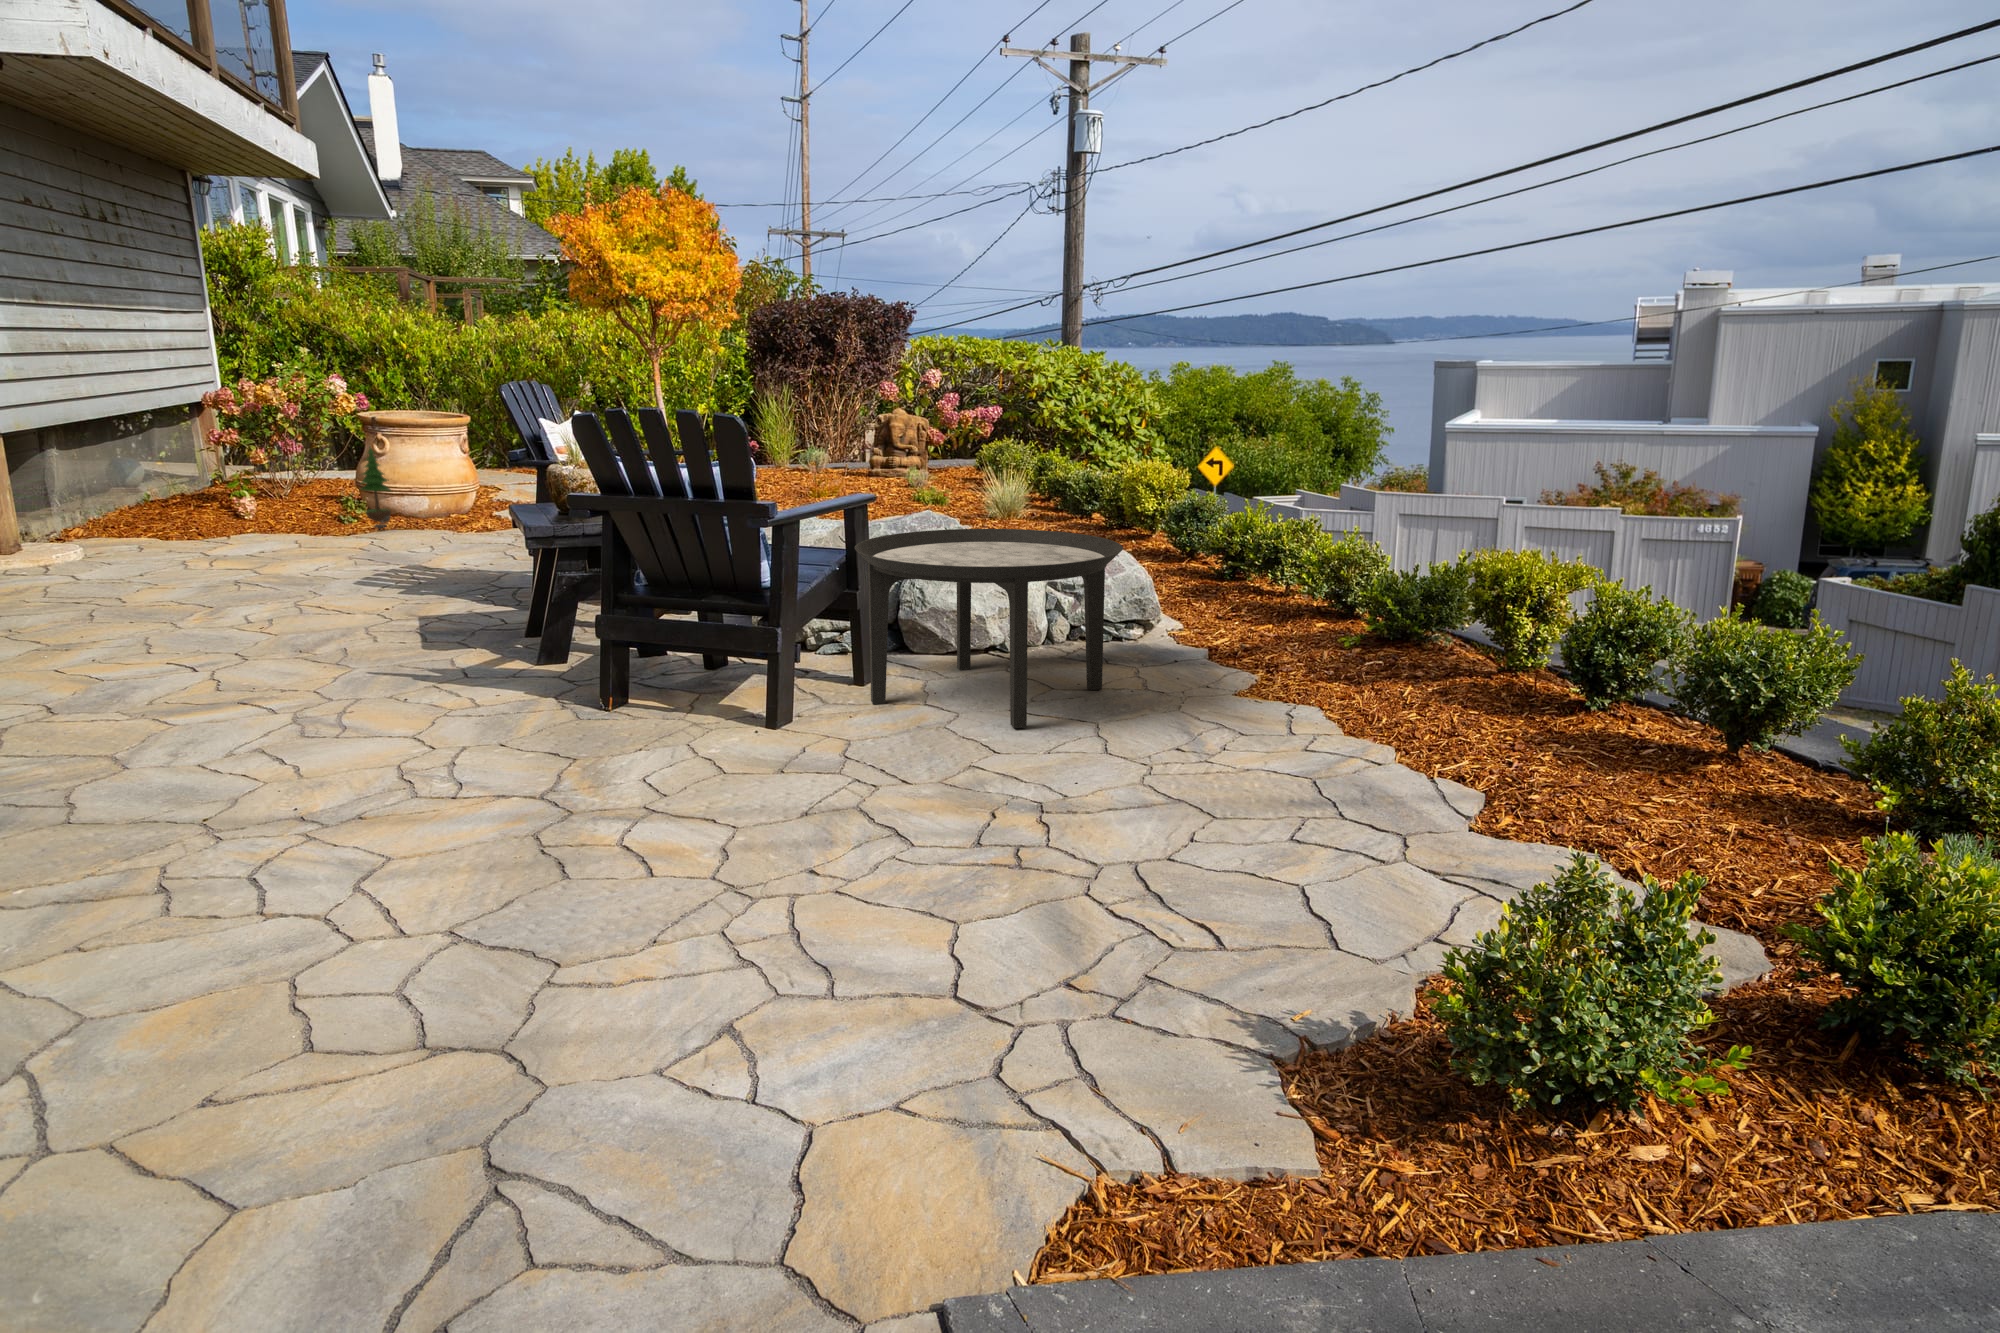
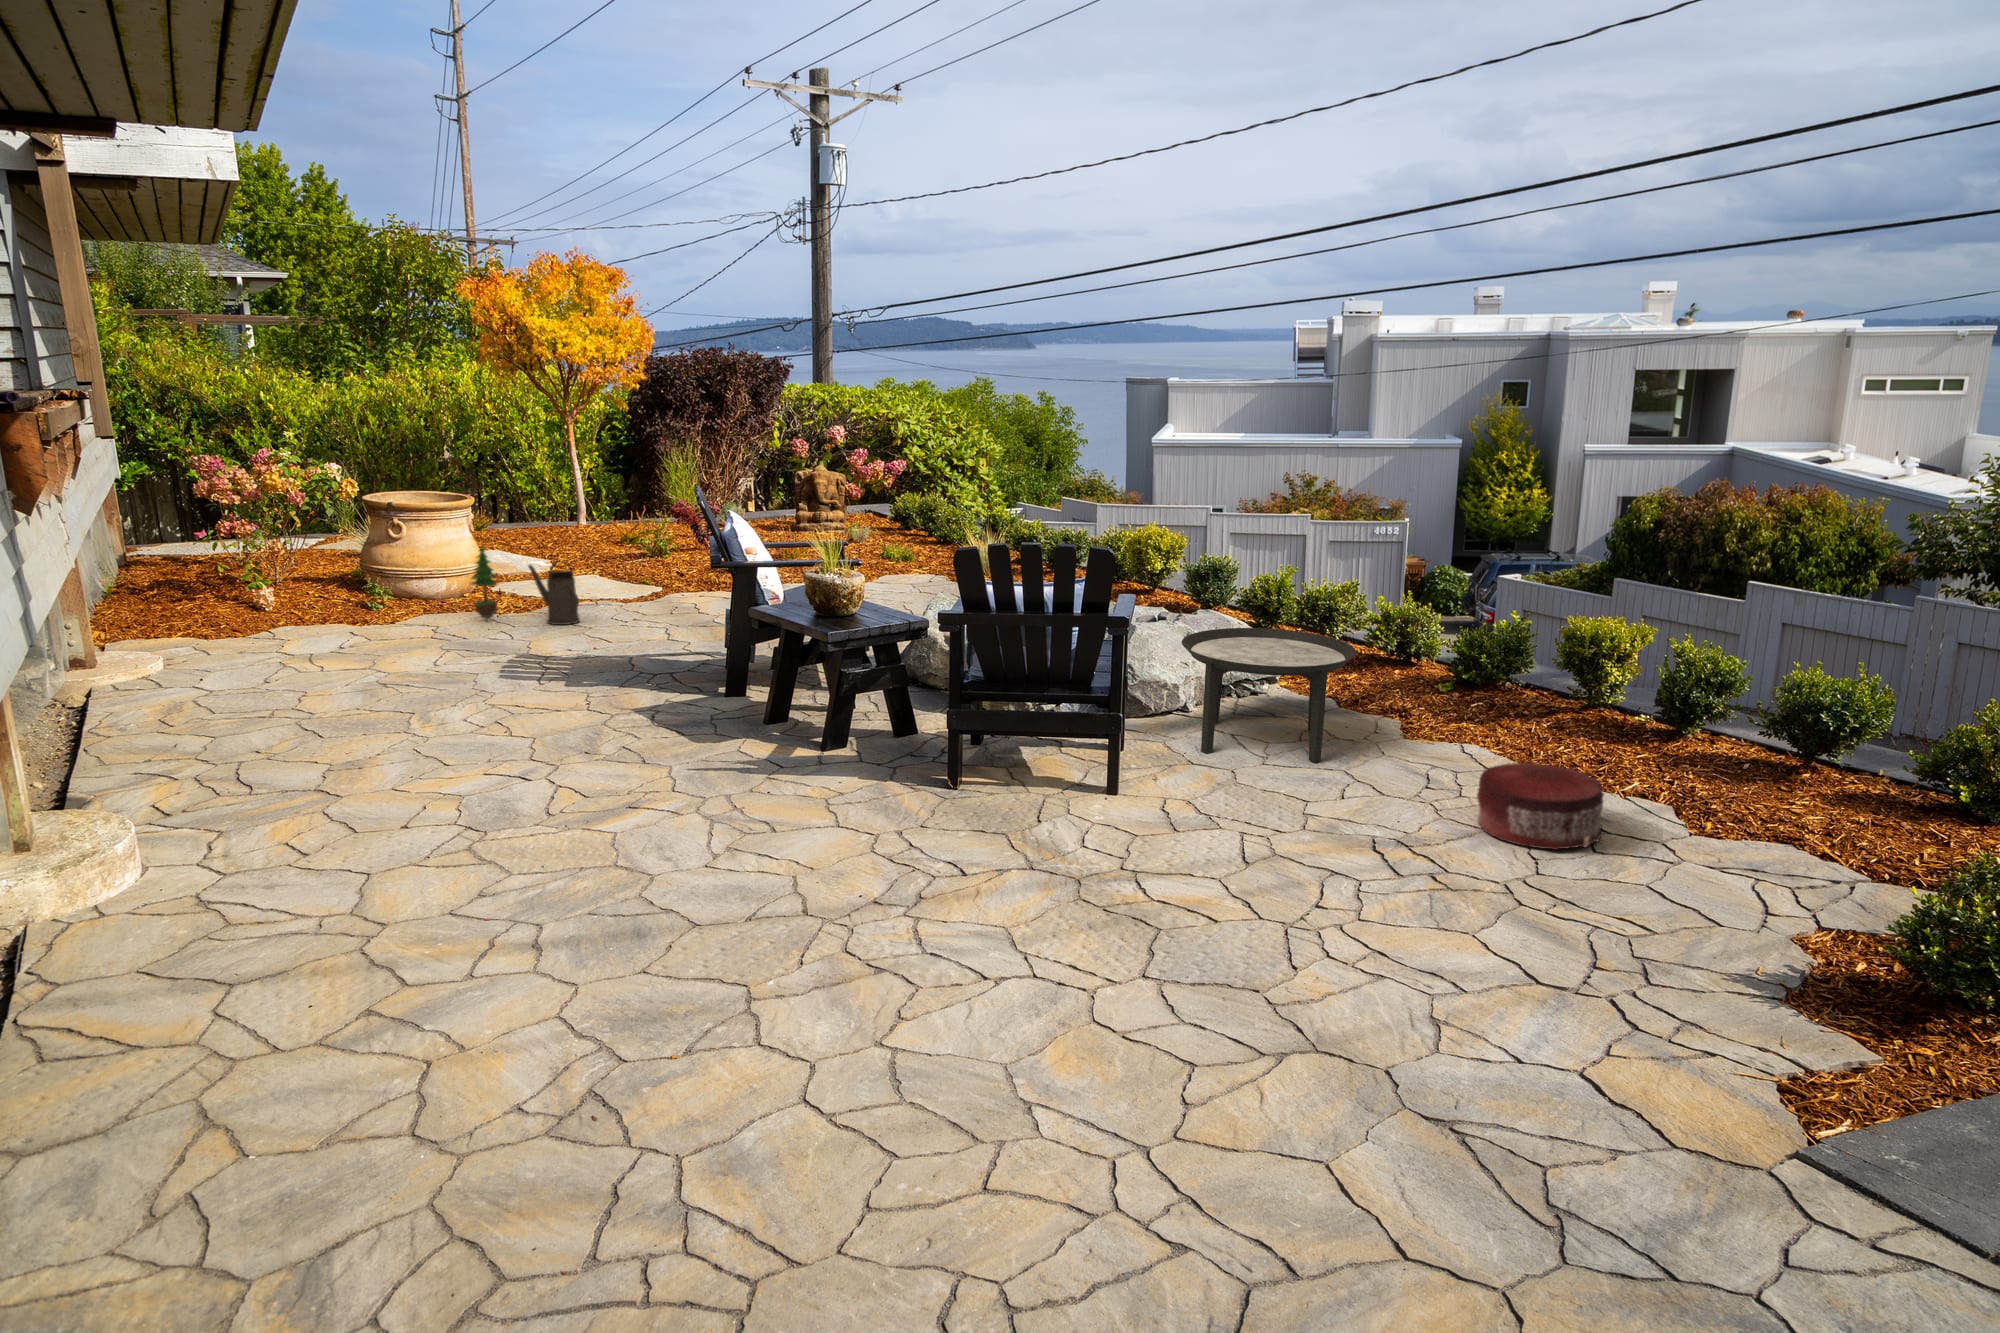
watering can: none [427,464,468,536] -> present [528,560,580,625]
pouf: none [1114,739,1347,917] -> present [1477,762,1604,850]

